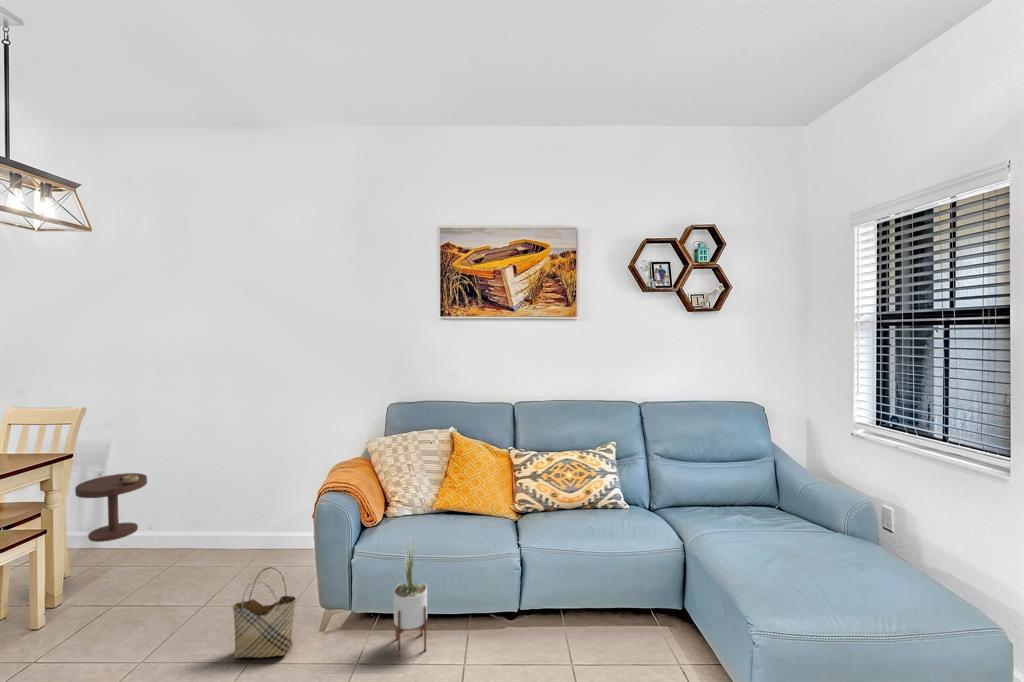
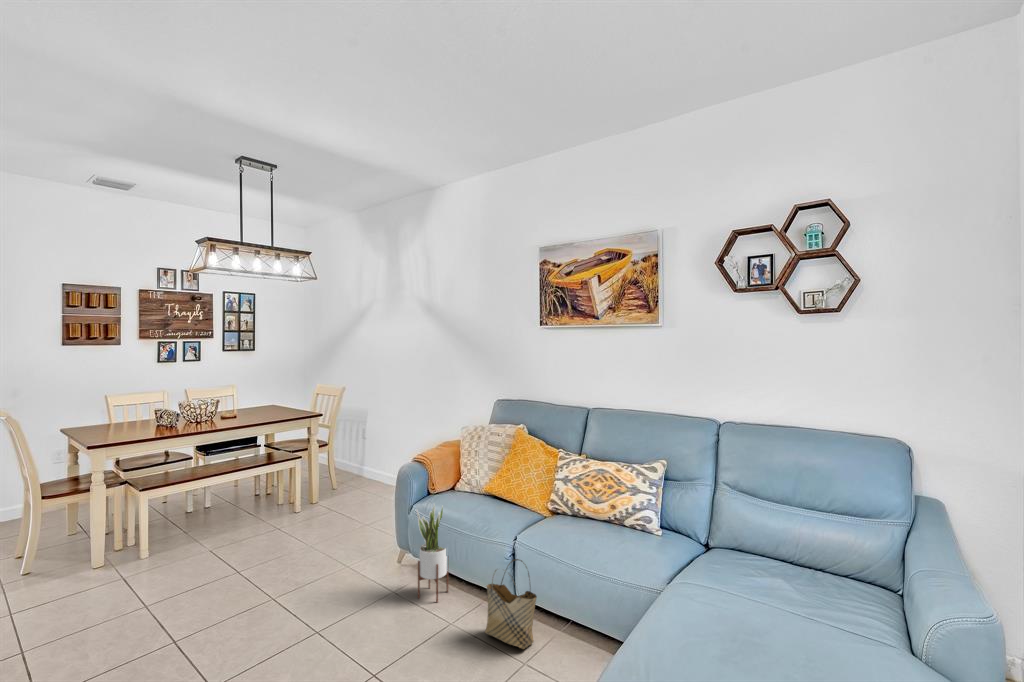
side table: present [75,473,147,542] -> none [320,433,359,504]
woven basket: present [232,567,296,658] -> present [485,559,537,649]

